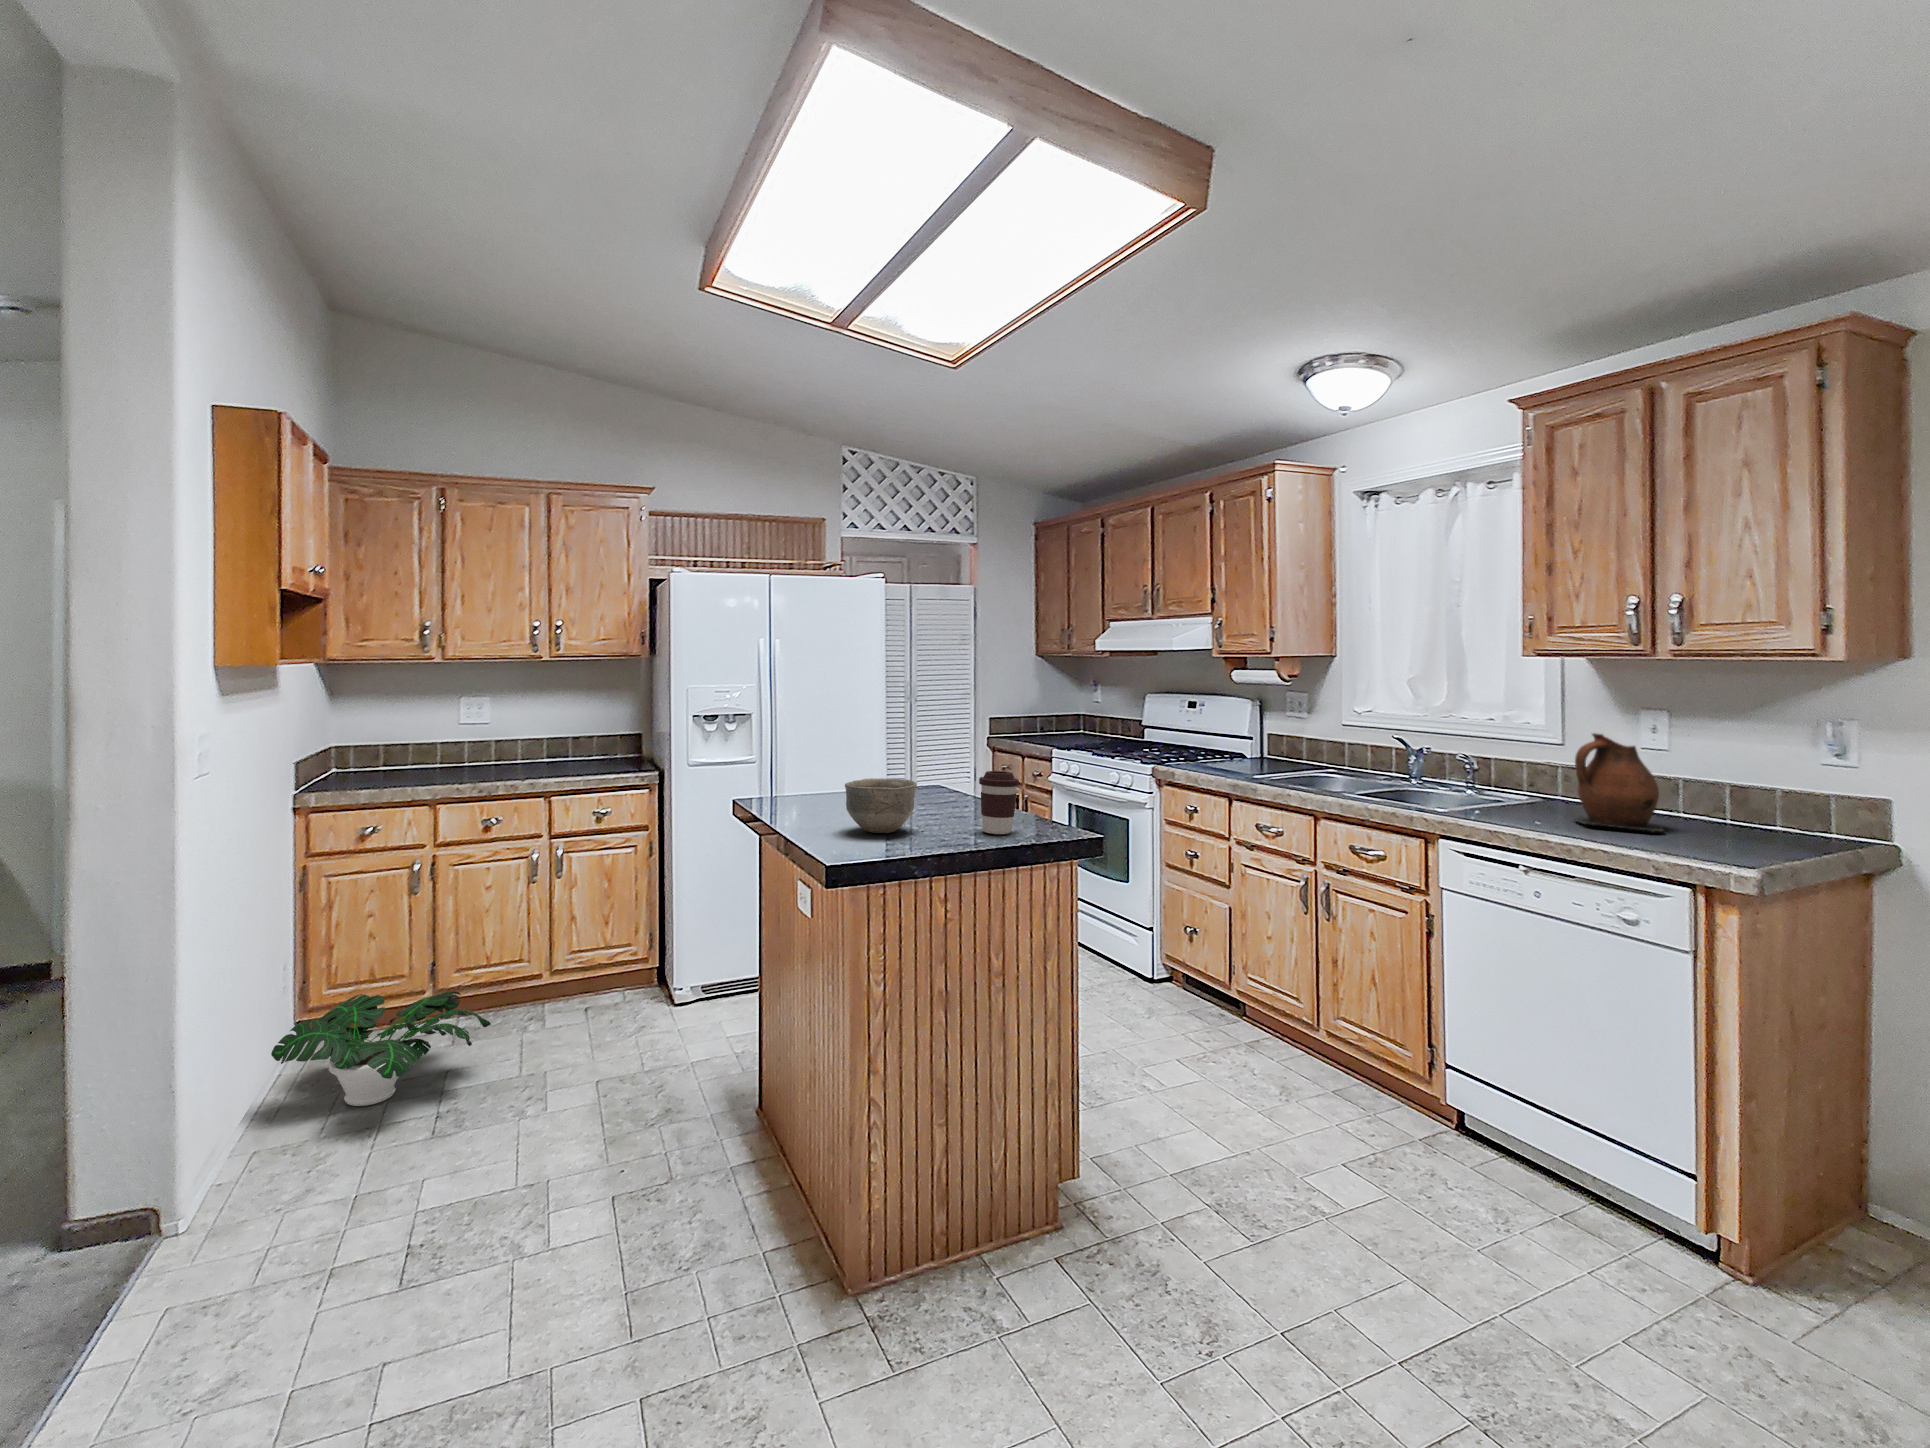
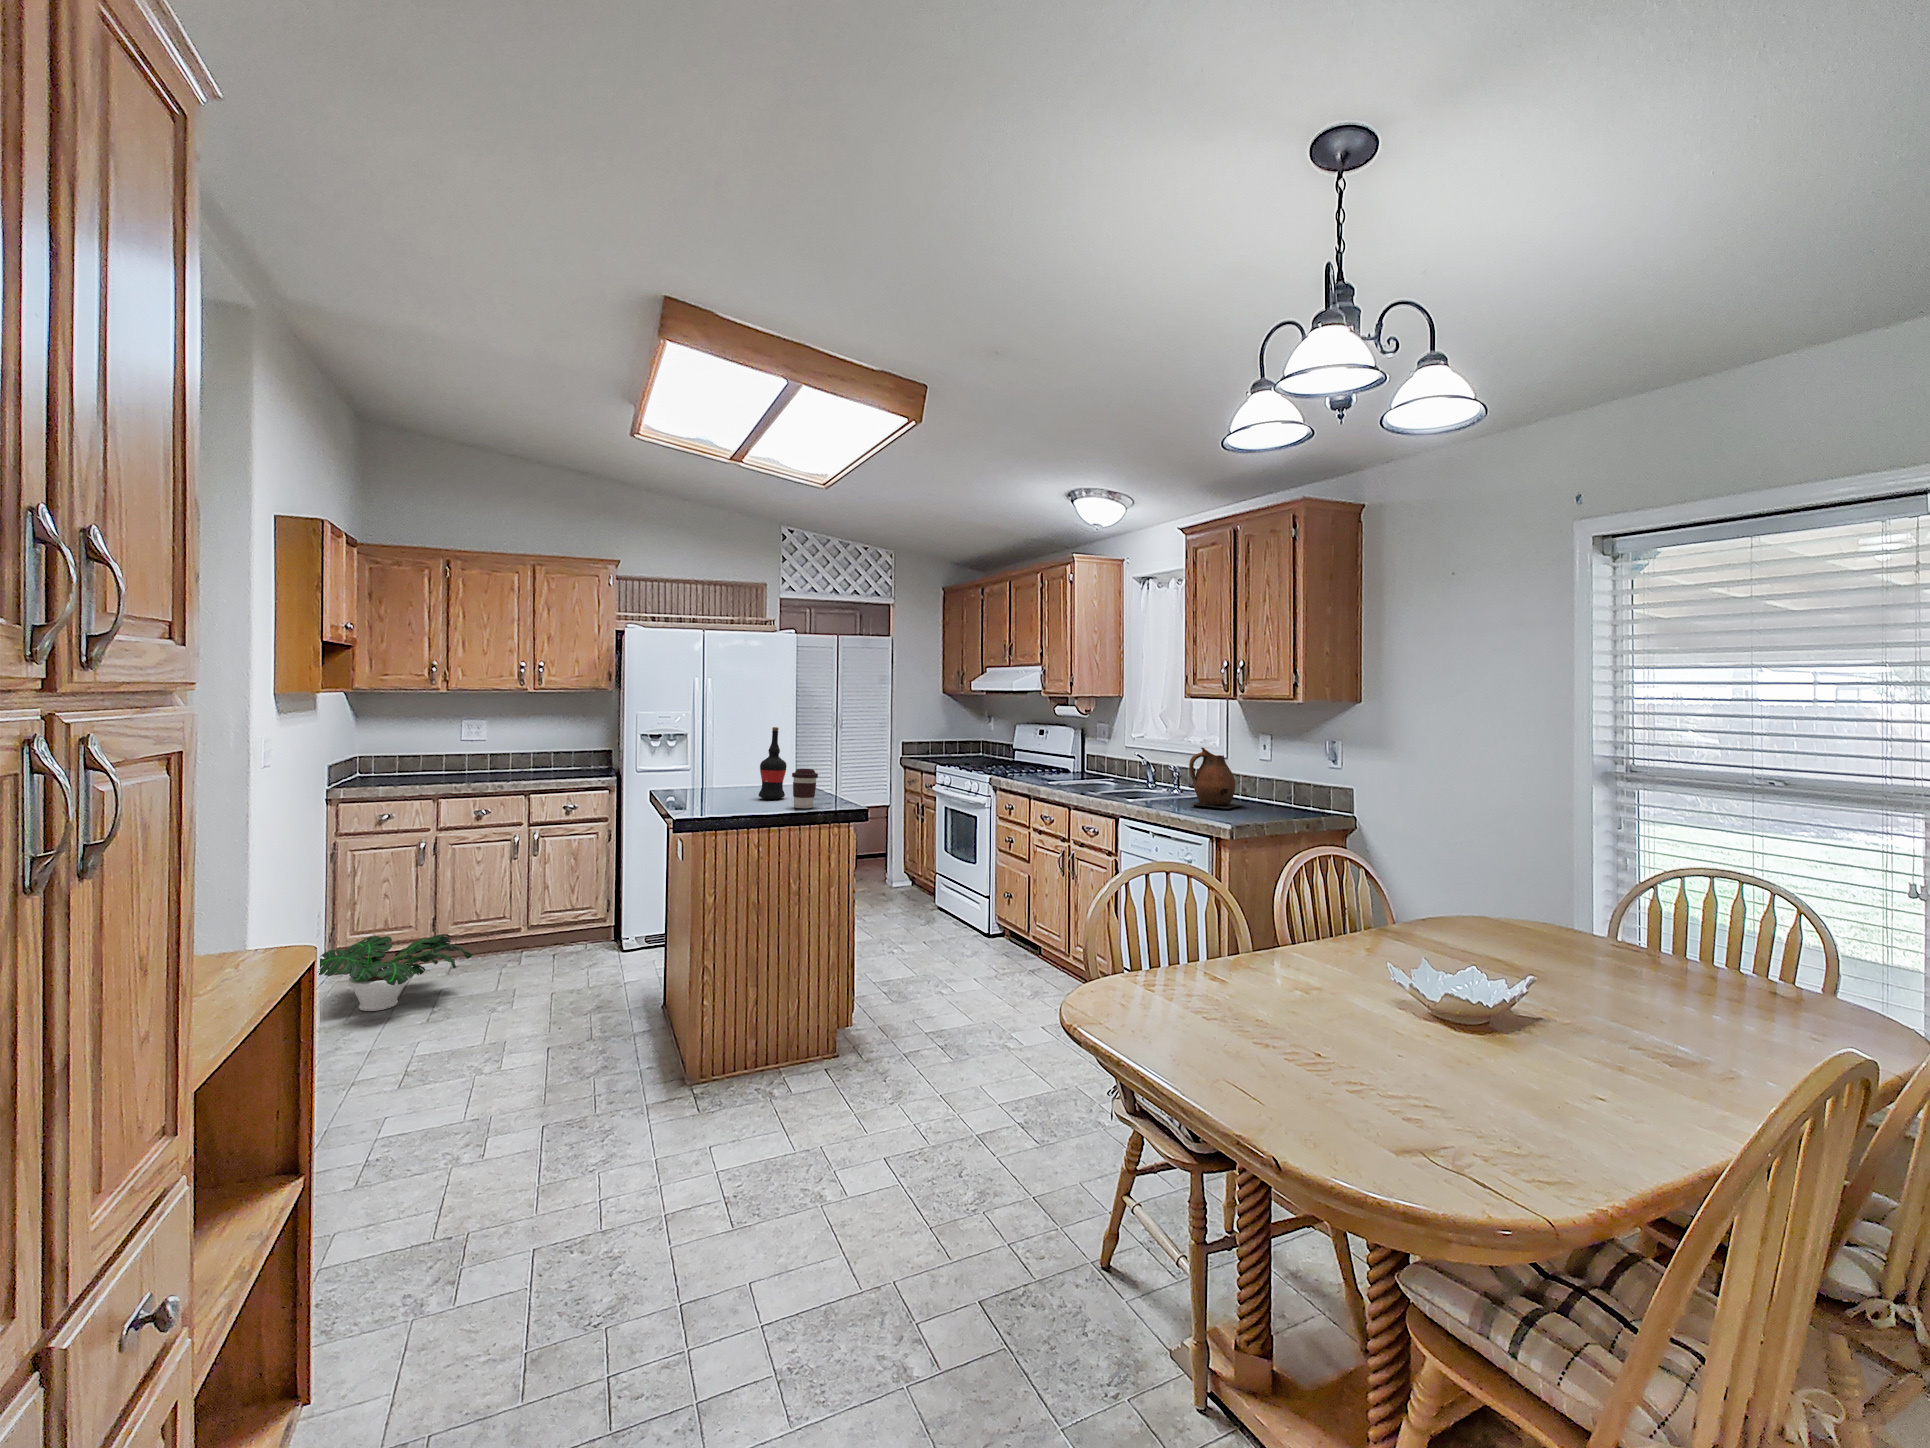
wine bottle: none [908,706,948,815] -> present [759,727,787,799]
bowl: present [845,778,917,833] -> none [703,774,752,808]

